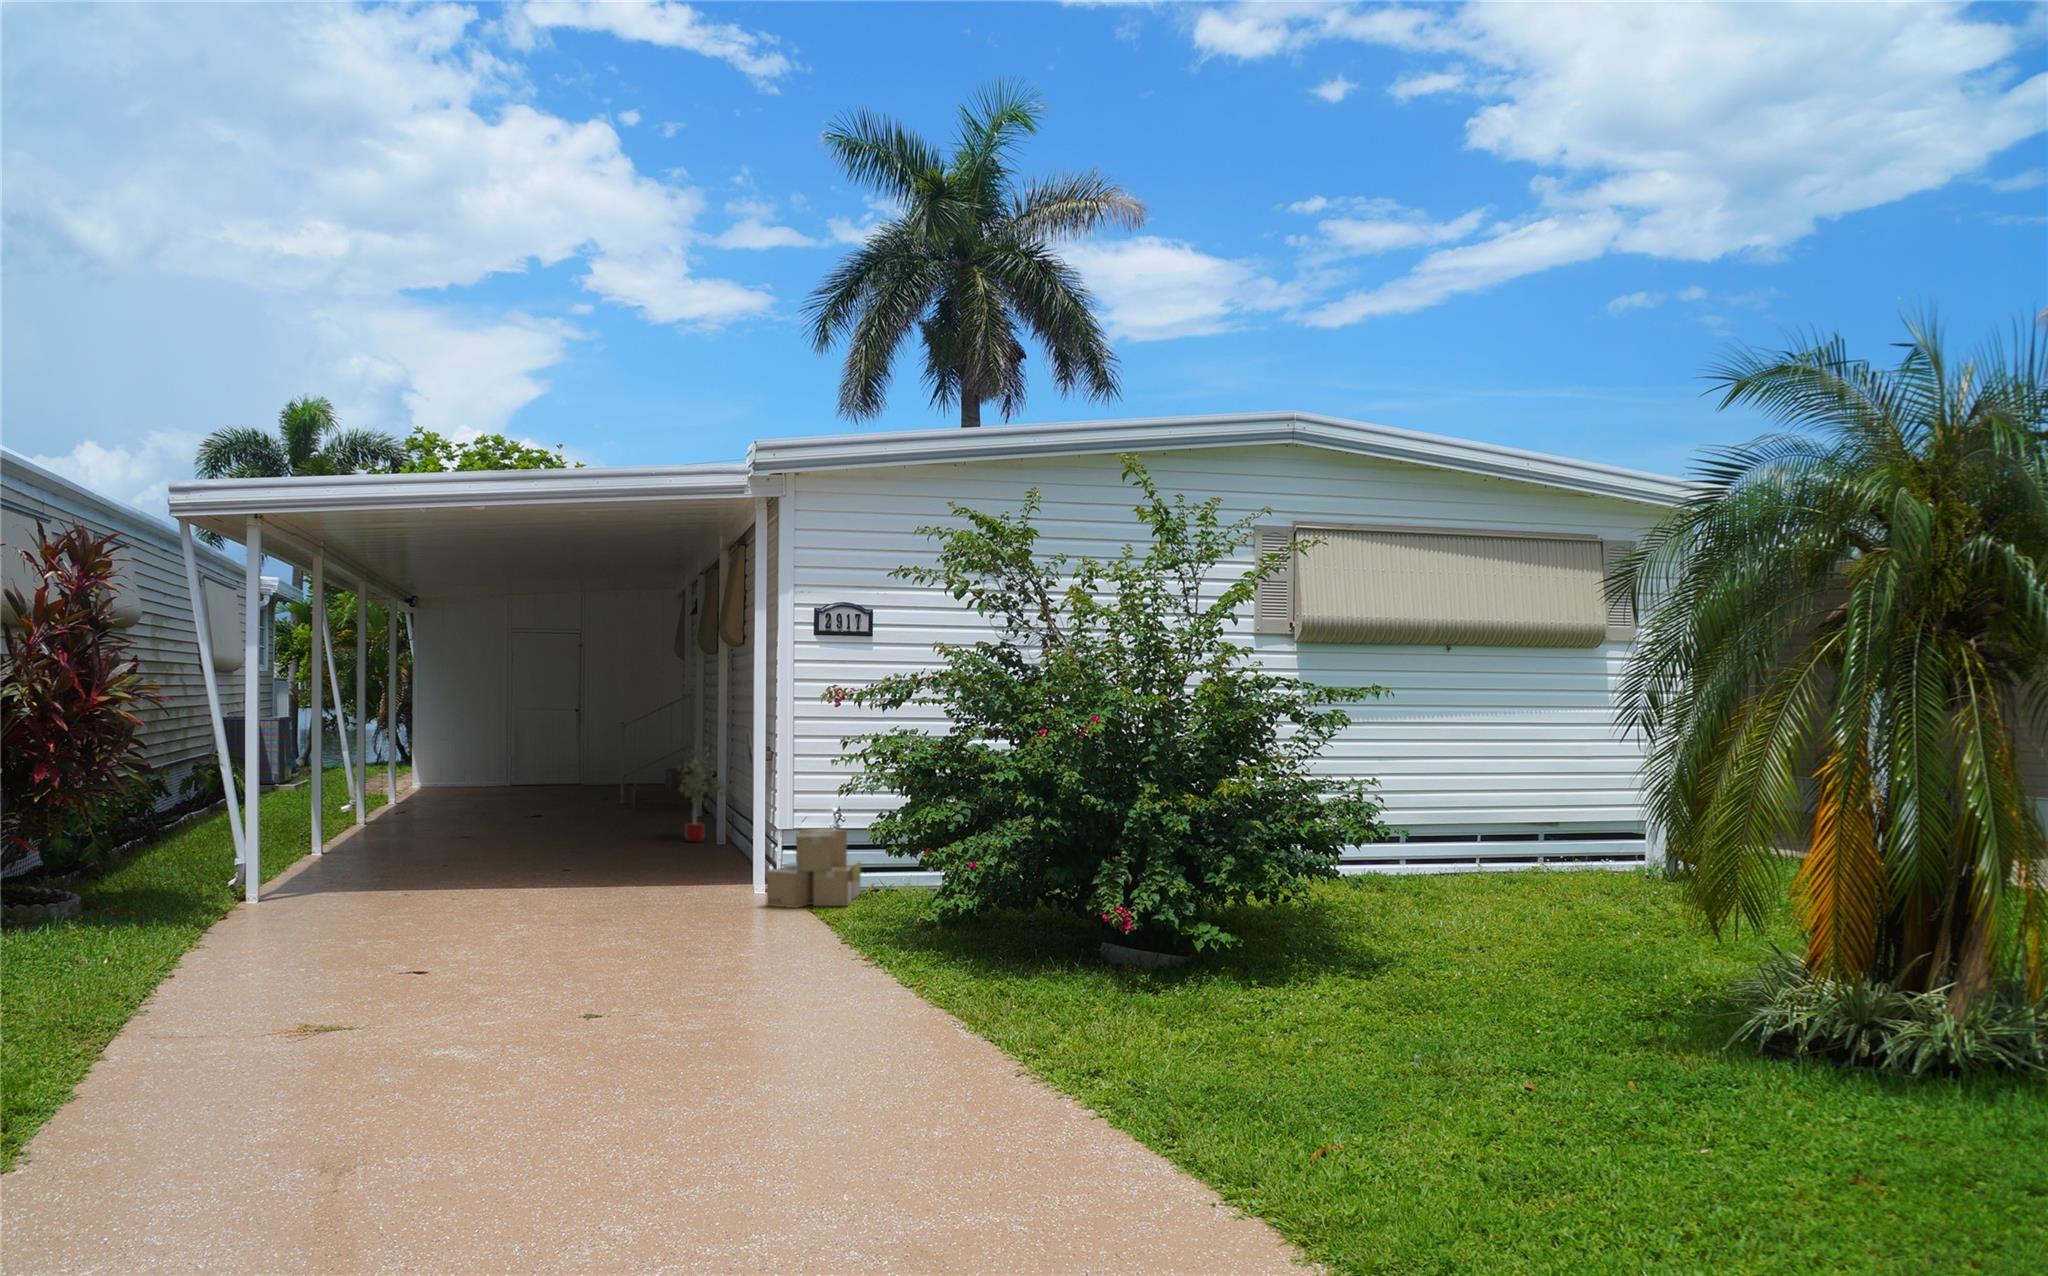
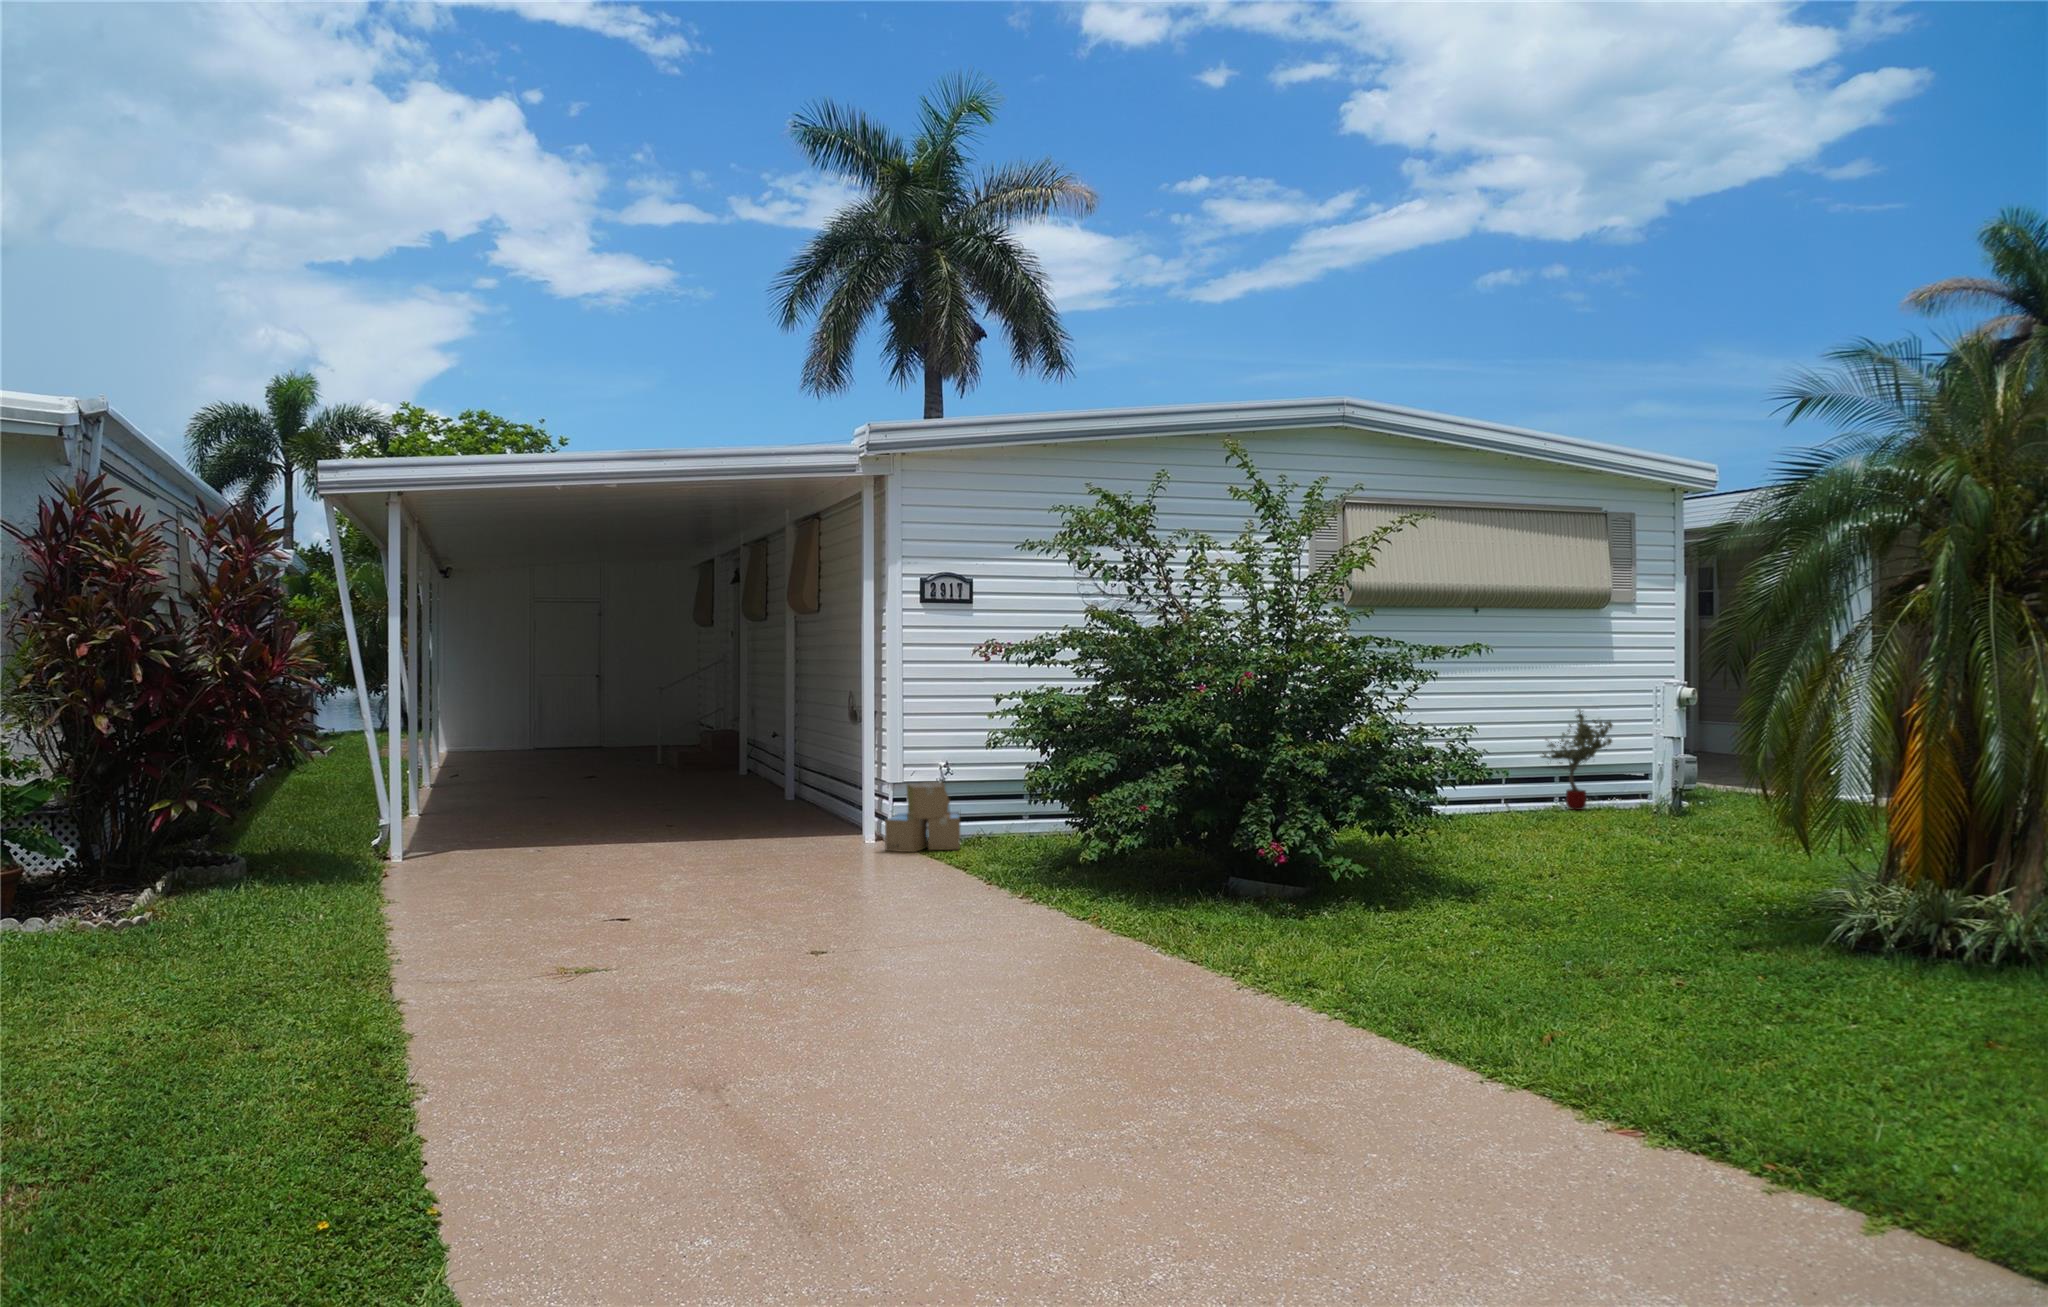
potted tree: present [680,746,726,842] -> present [1540,709,1613,810]

